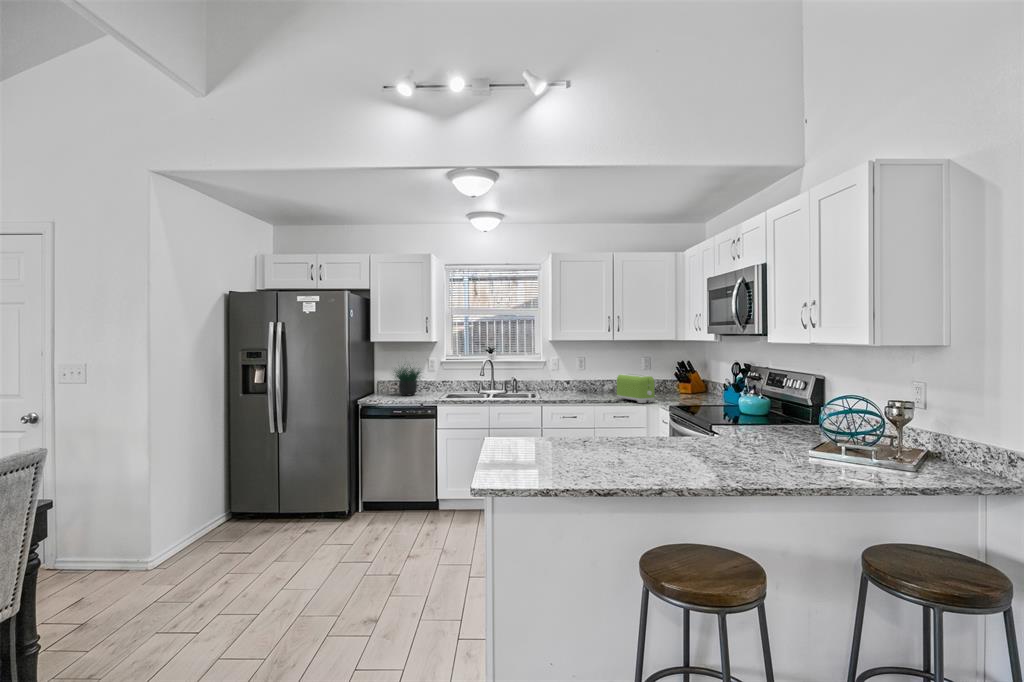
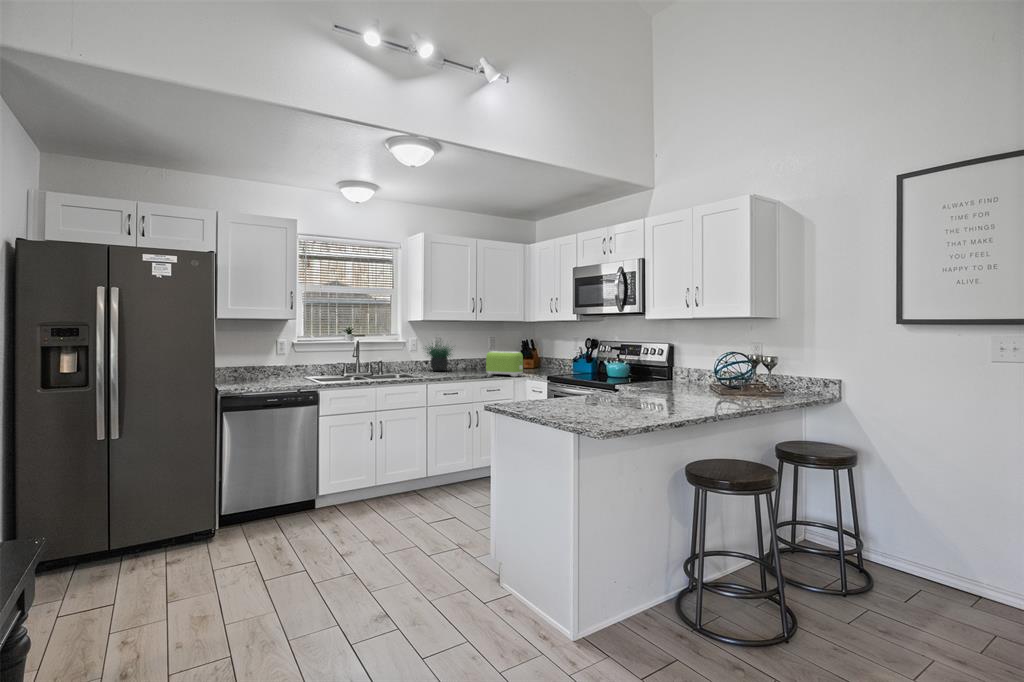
potted plant: present [395,367,420,395] -> present [427,343,452,371]

